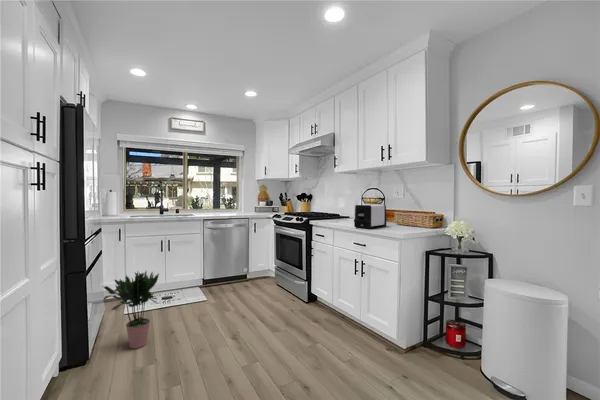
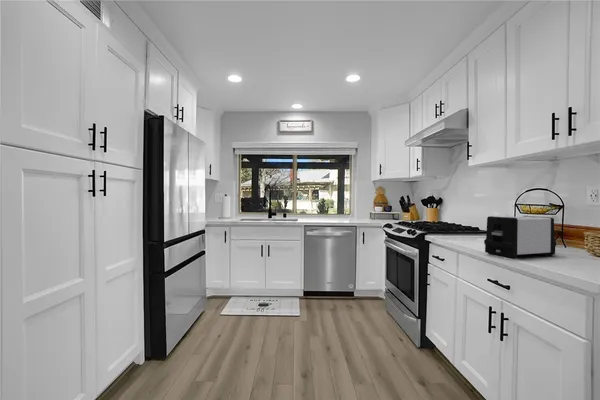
potted plant: present [103,272,159,349] -> none [175,271,234,361]

